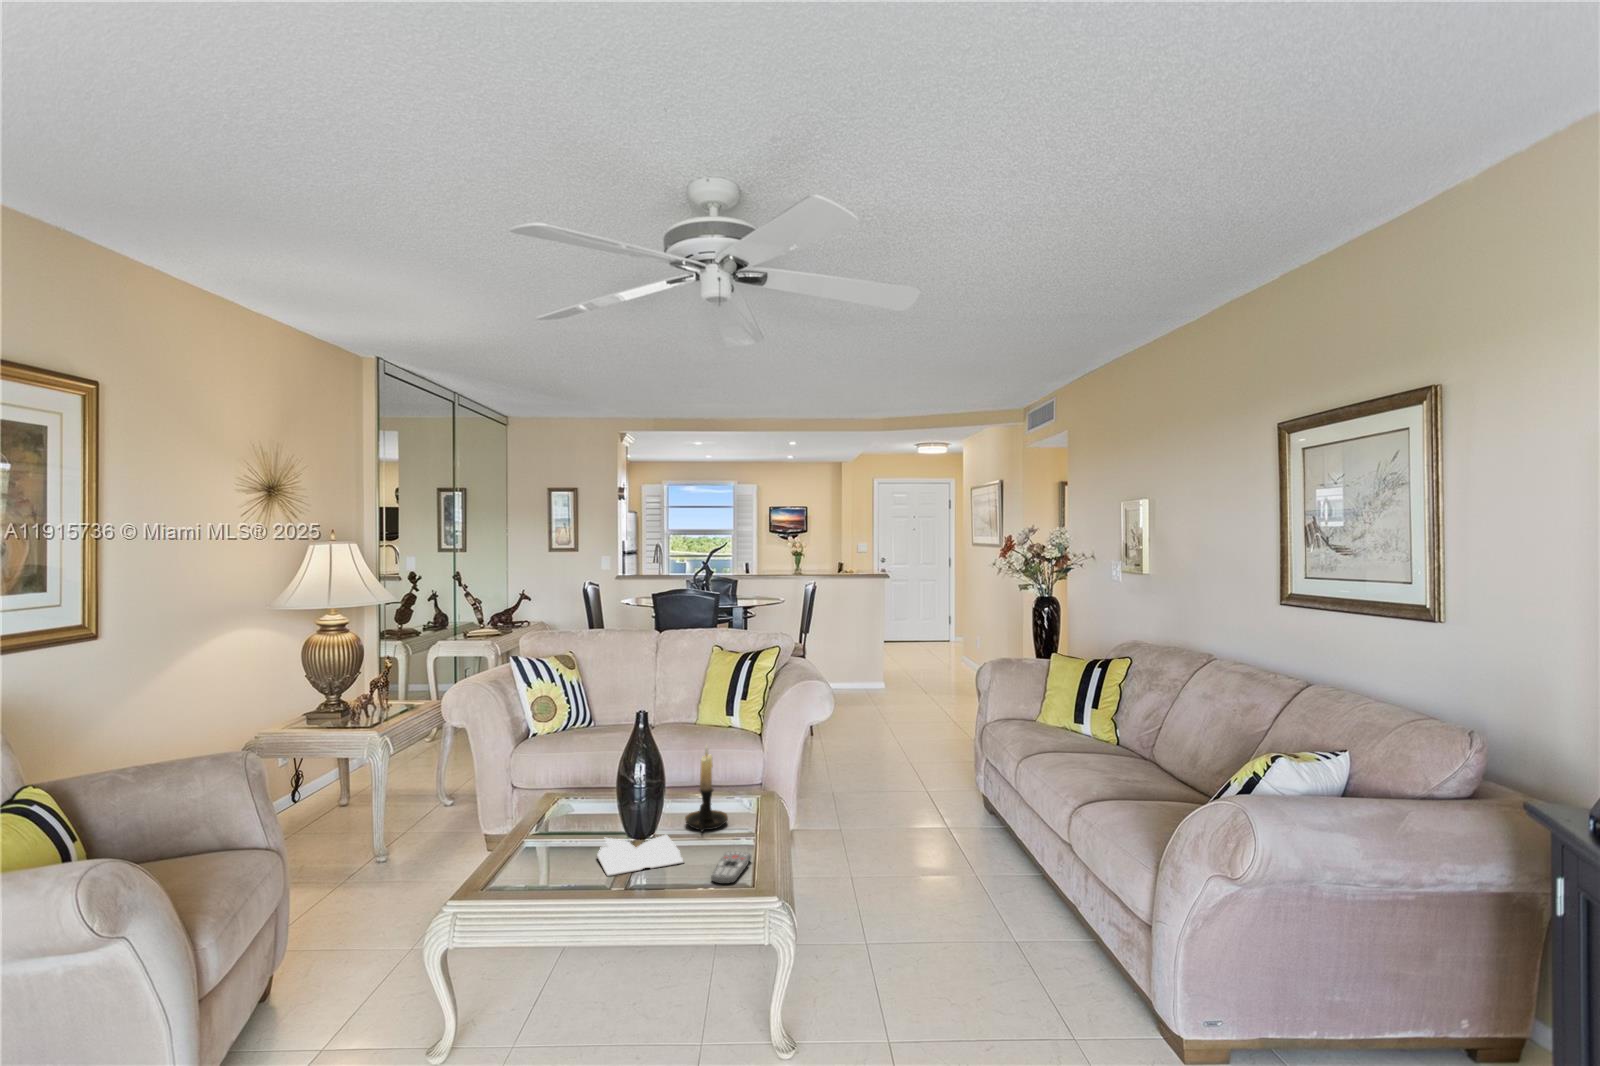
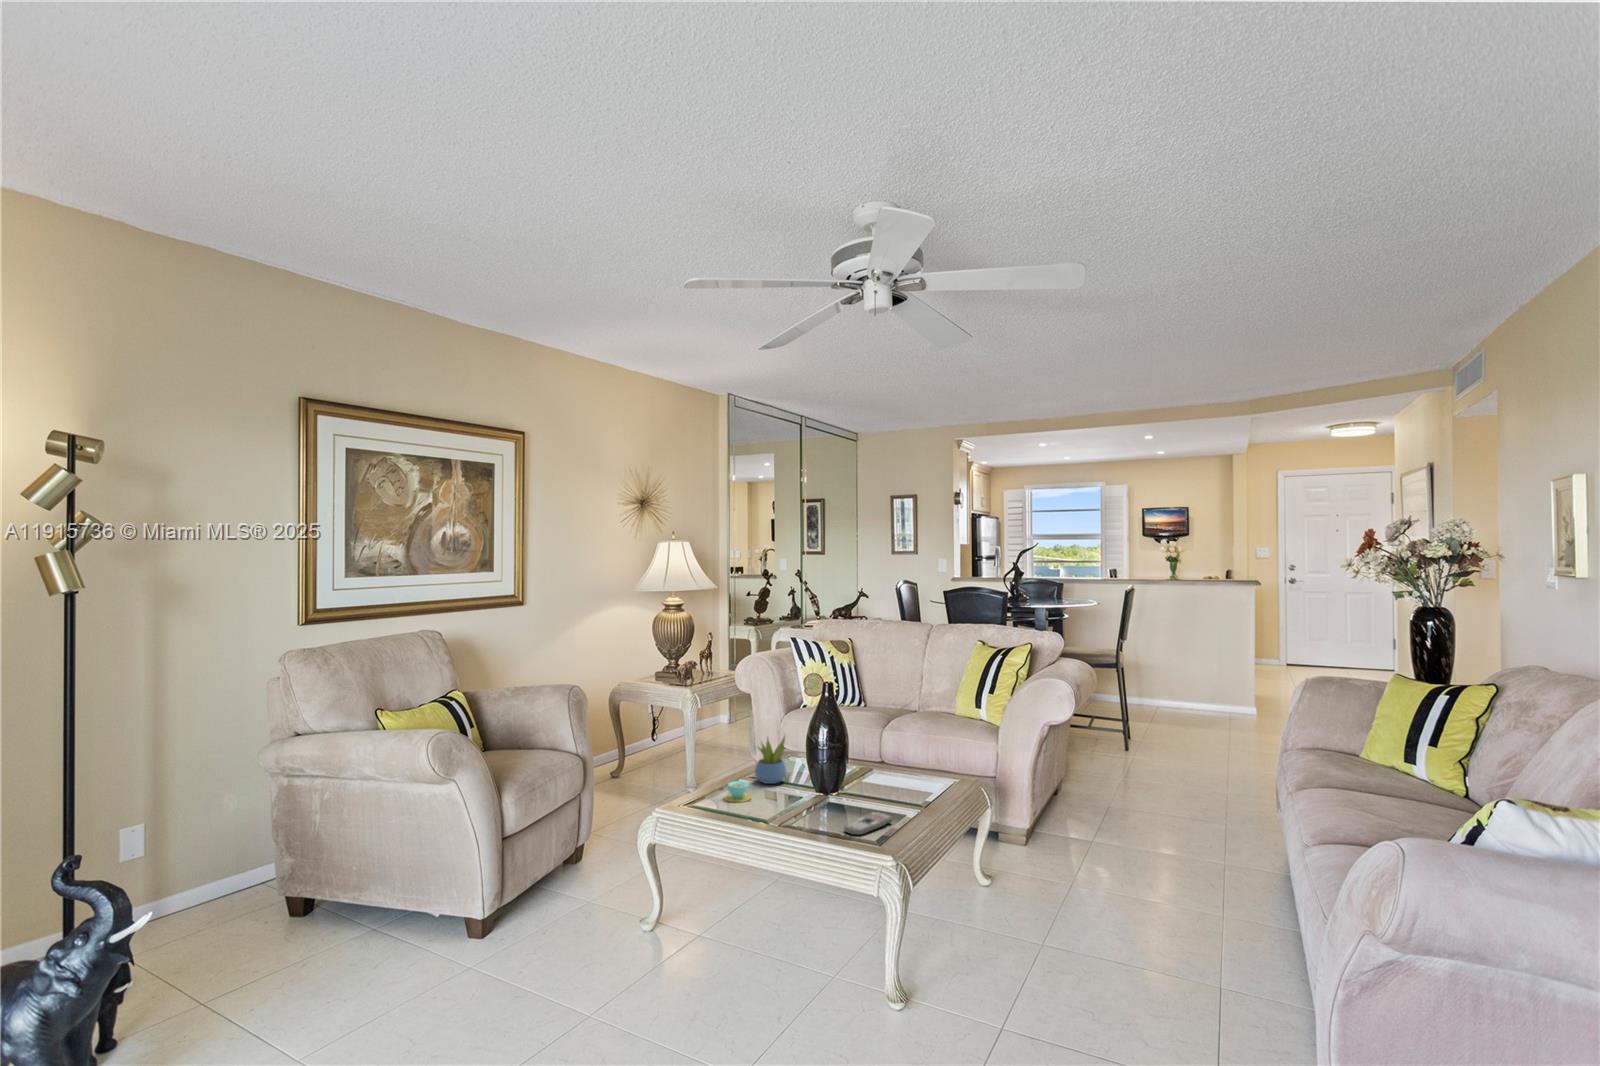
candle holder: present [685,746,728,832] -> none [869,720,907,796]
succulent plant: none [542,774,583,841] -> present [755,737,786,784]
book: present [597,835,684,876] -> none [773,784,841,815]
teacup: none [525,844,567,874] -> present [724,781,751,802]

